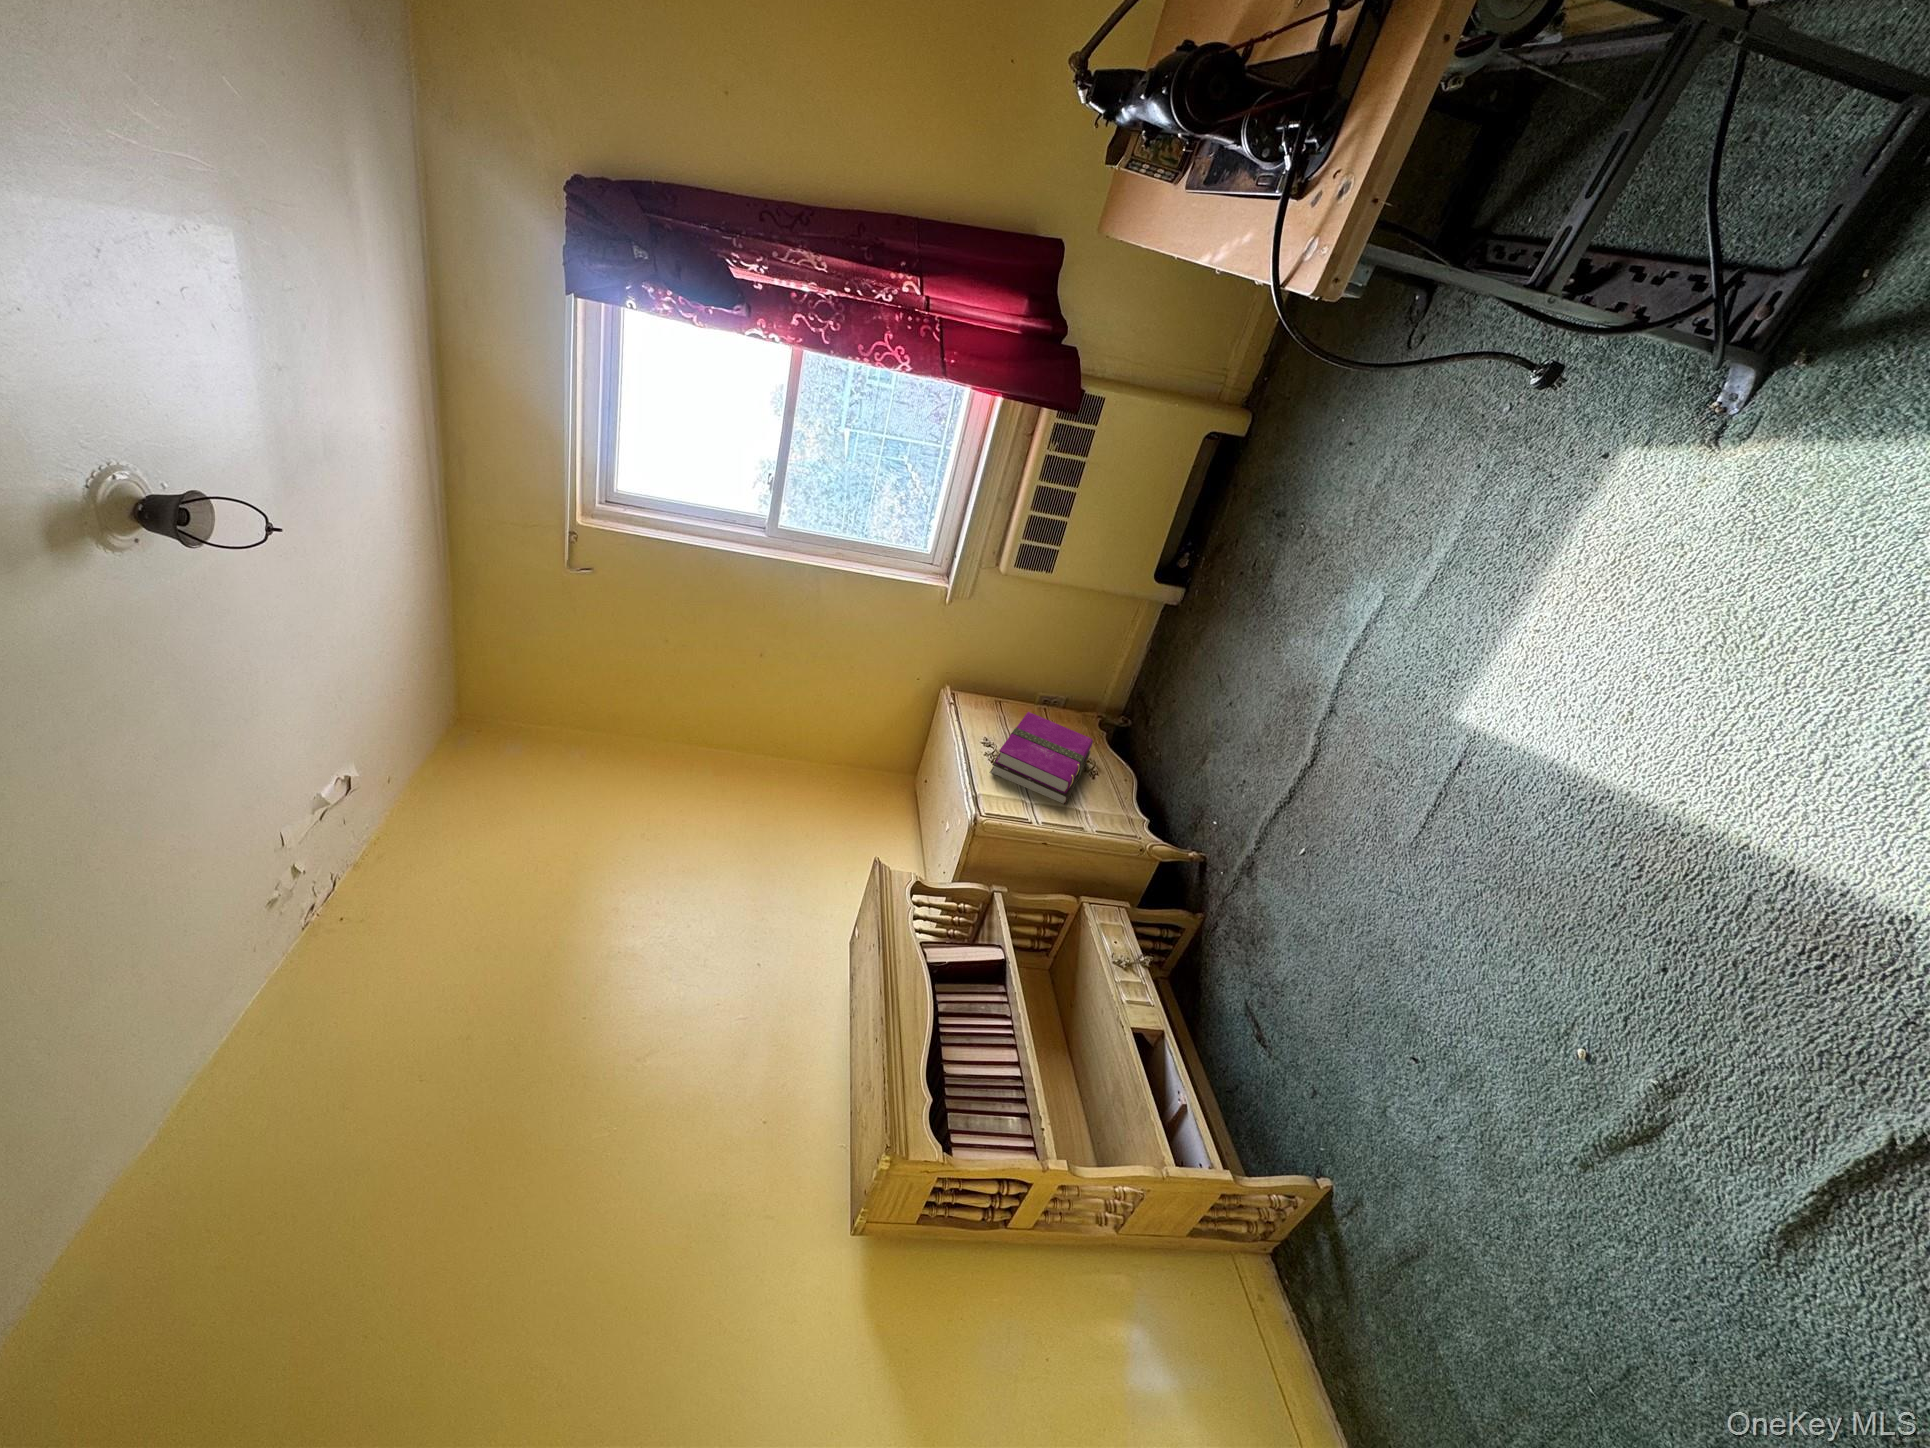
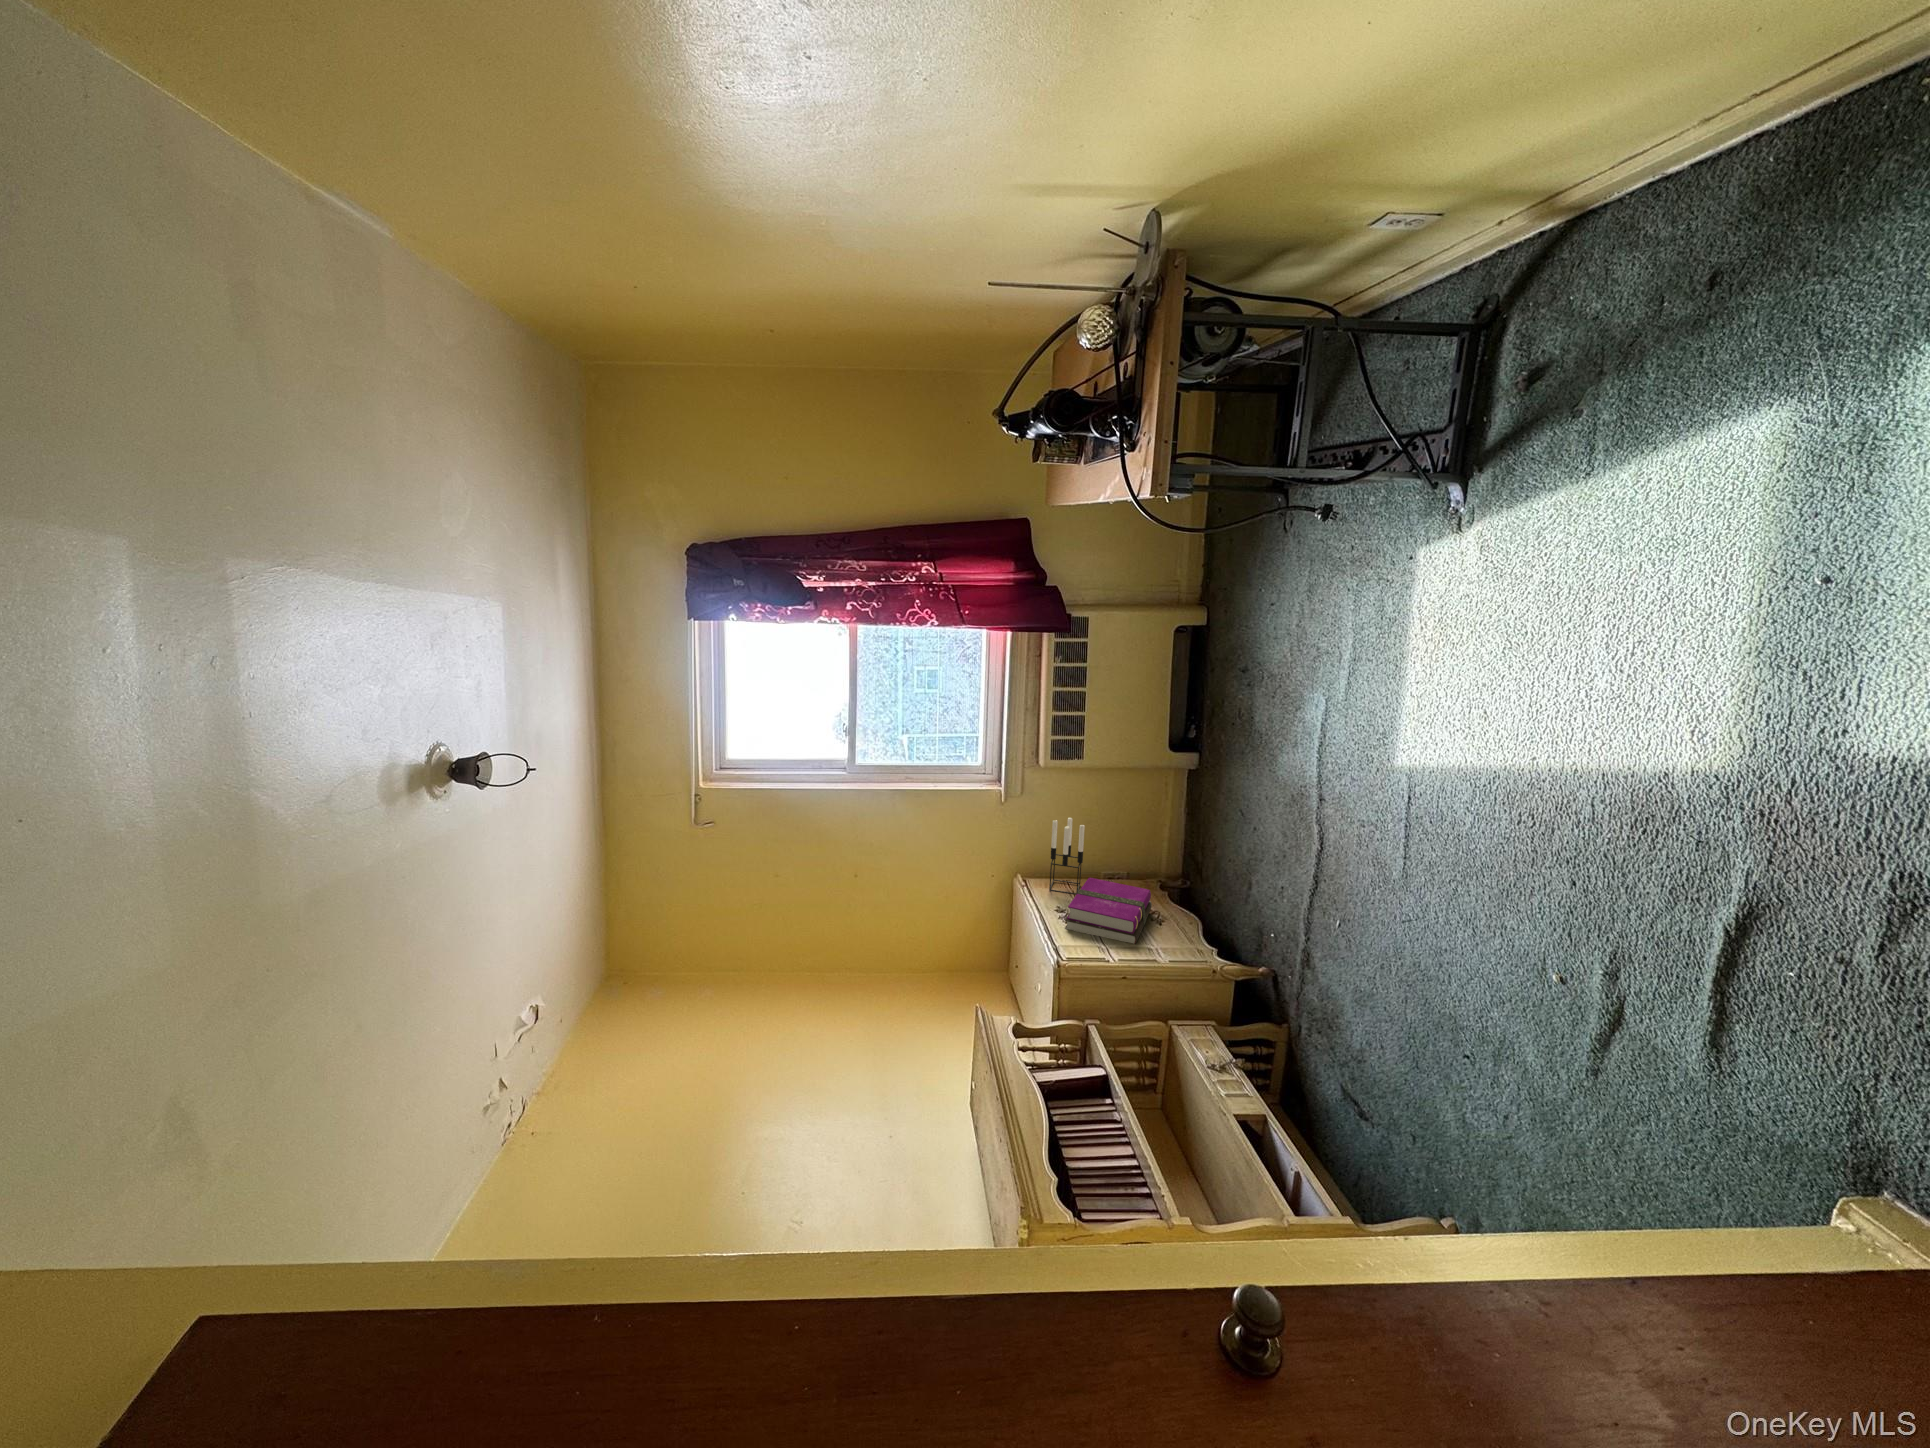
candle holder: none [980,638,1037,724] -> present [1049,818,1085,894]

